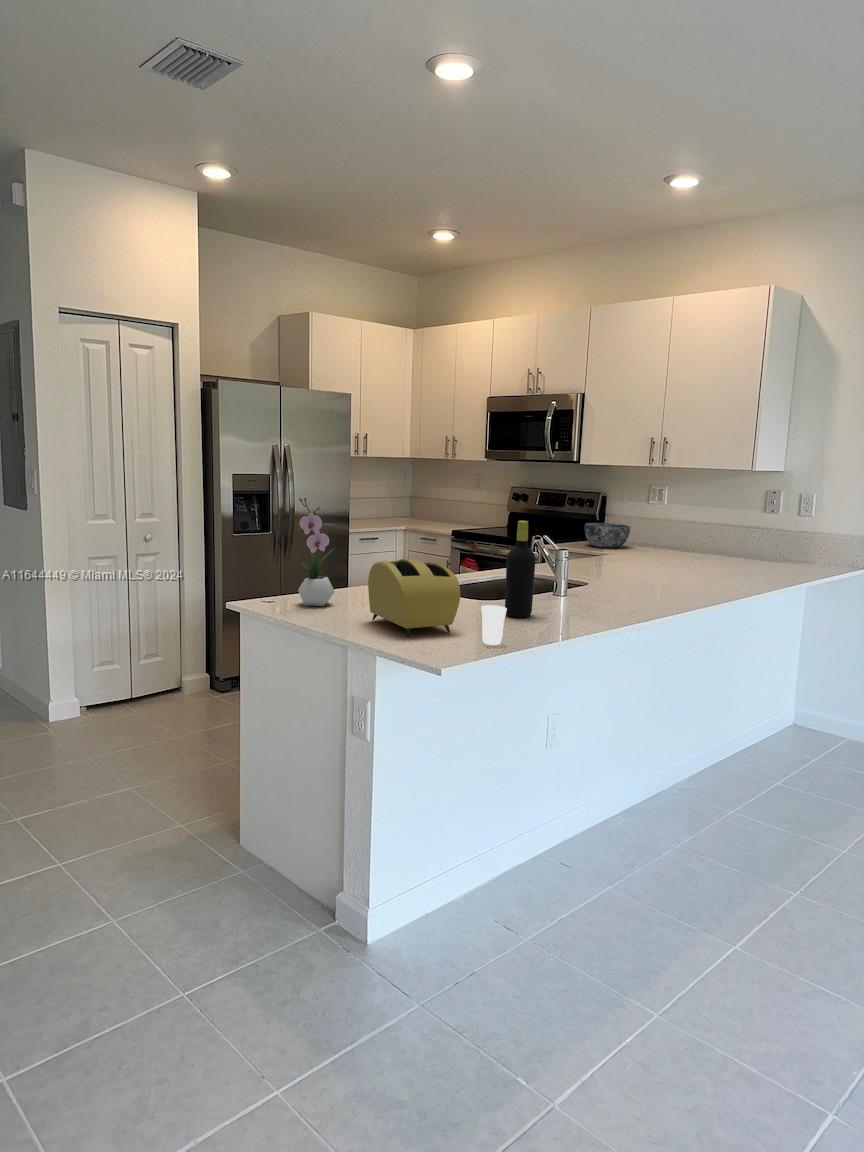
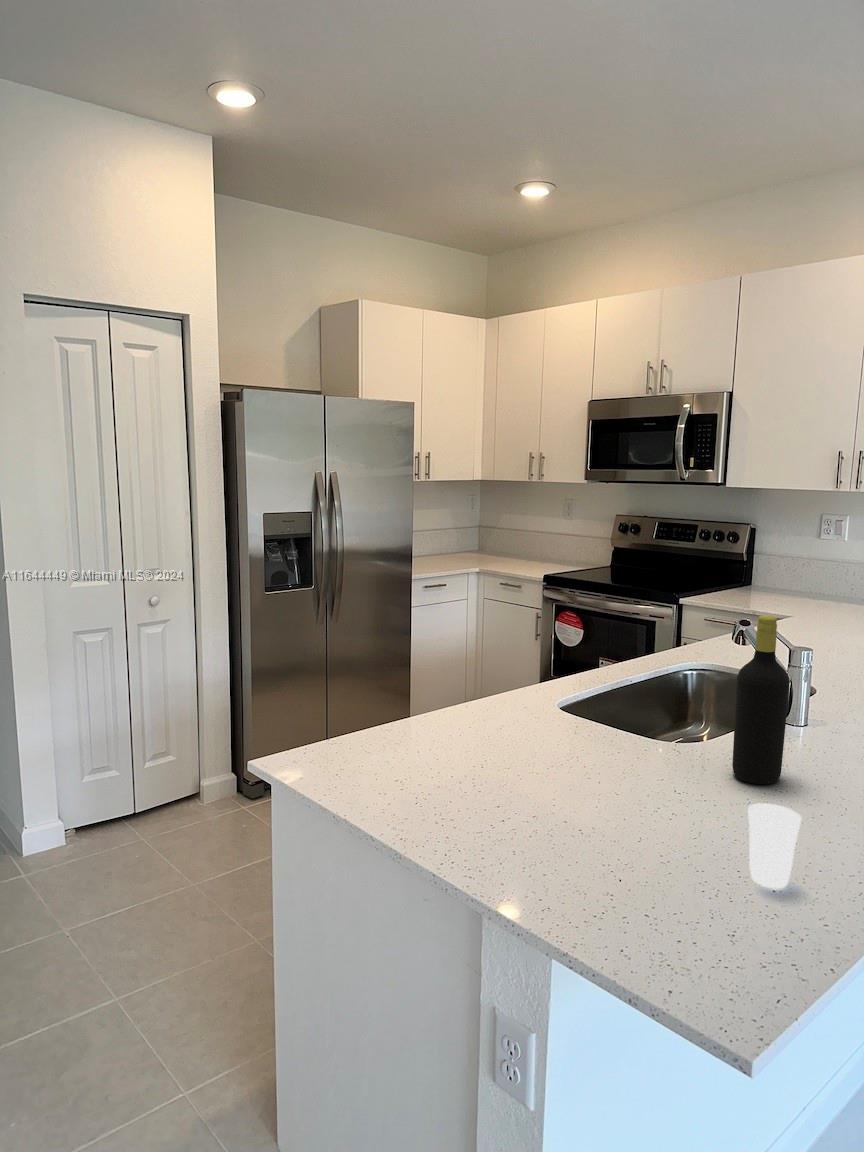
flower arrangement: present [298,498,335,606] -> none [374,580,435,759]
bowl: present [585,523,630,548] -> none [733,566,798,601]
toaster: present [368,559,460,637] -> none [506,699,691,862]

